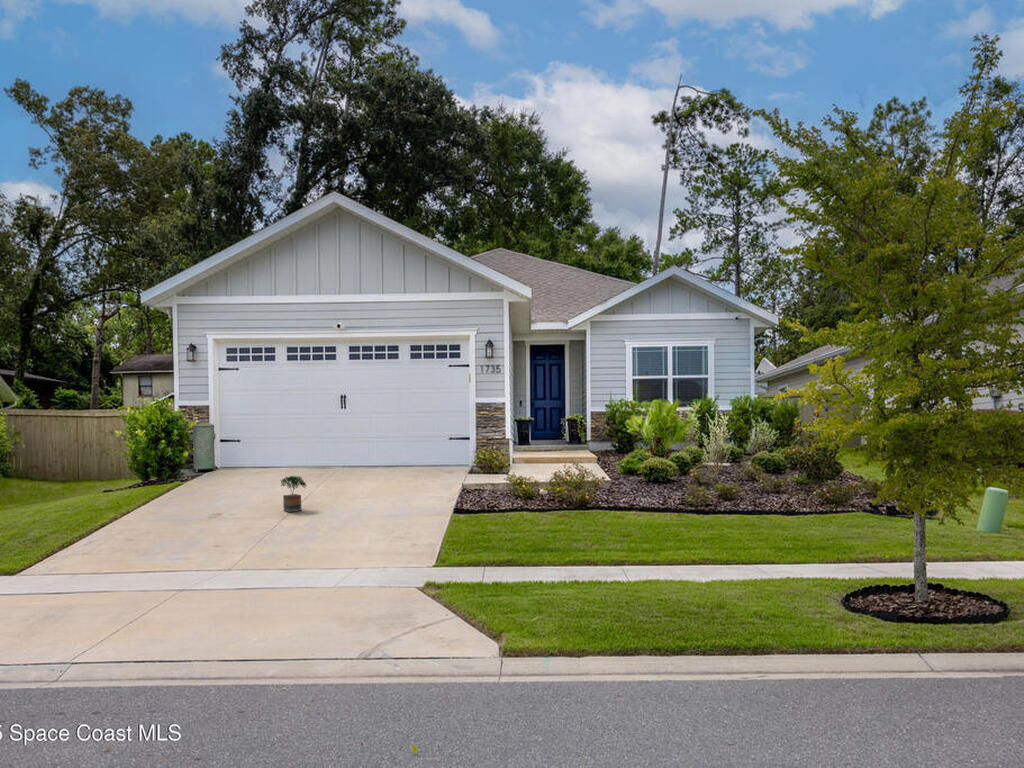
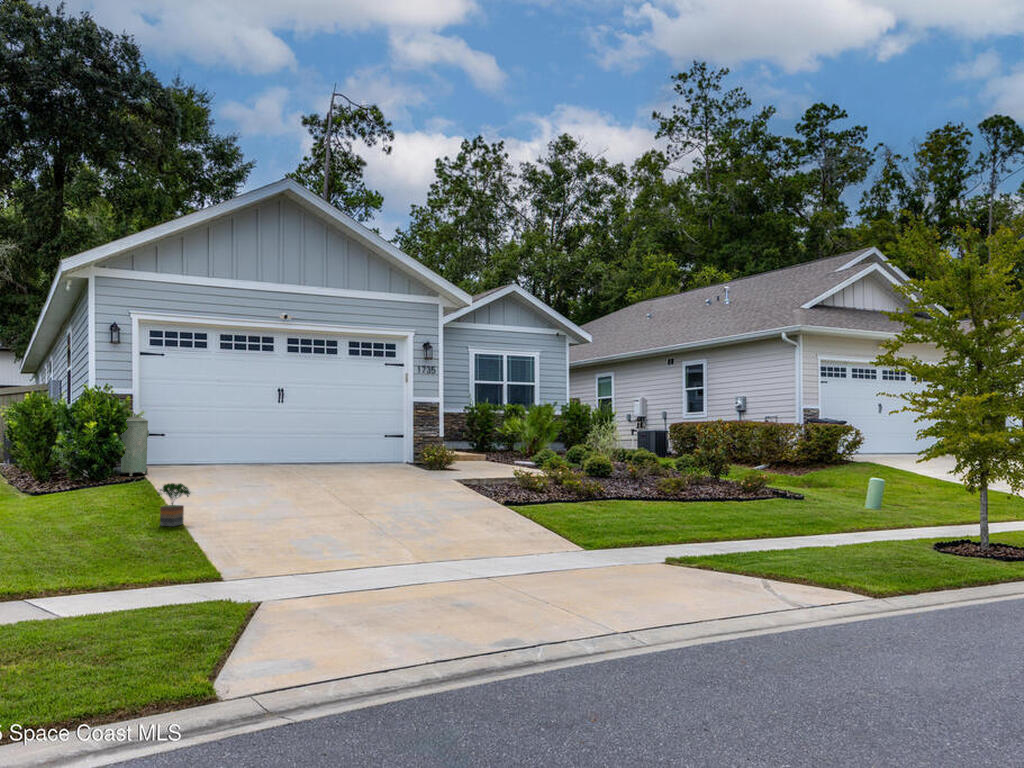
potted tree: present [281,476,306,512] -> present [157,483,190,526]

